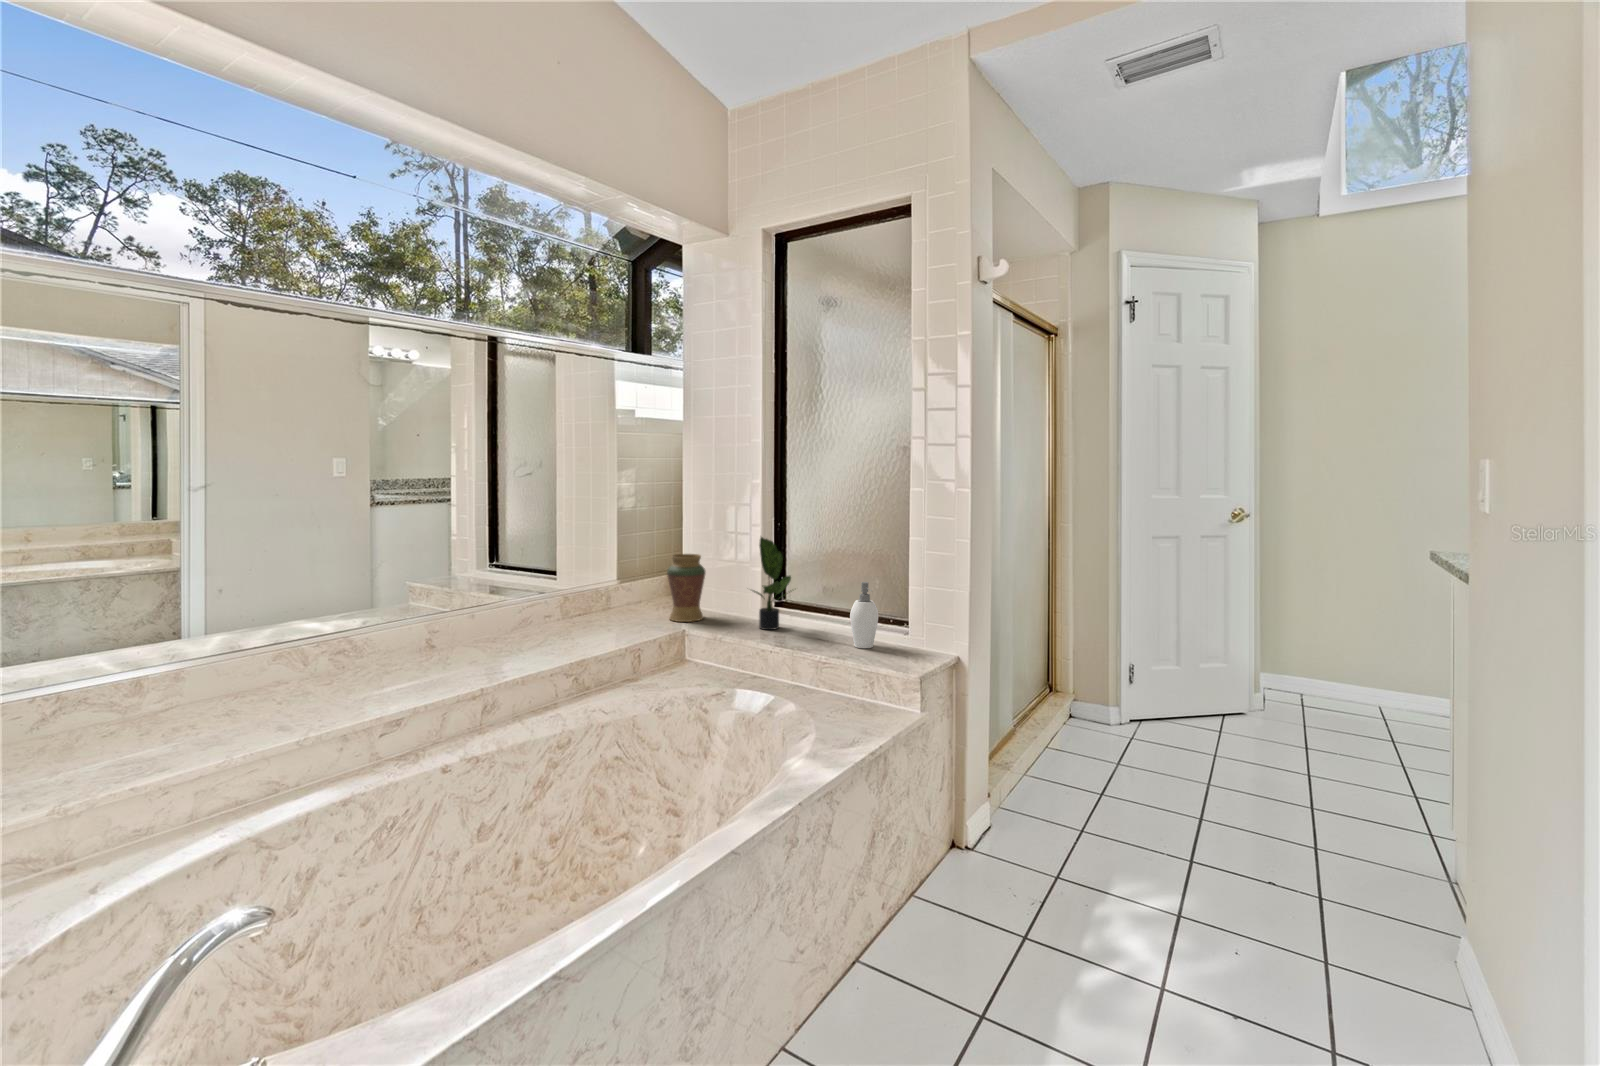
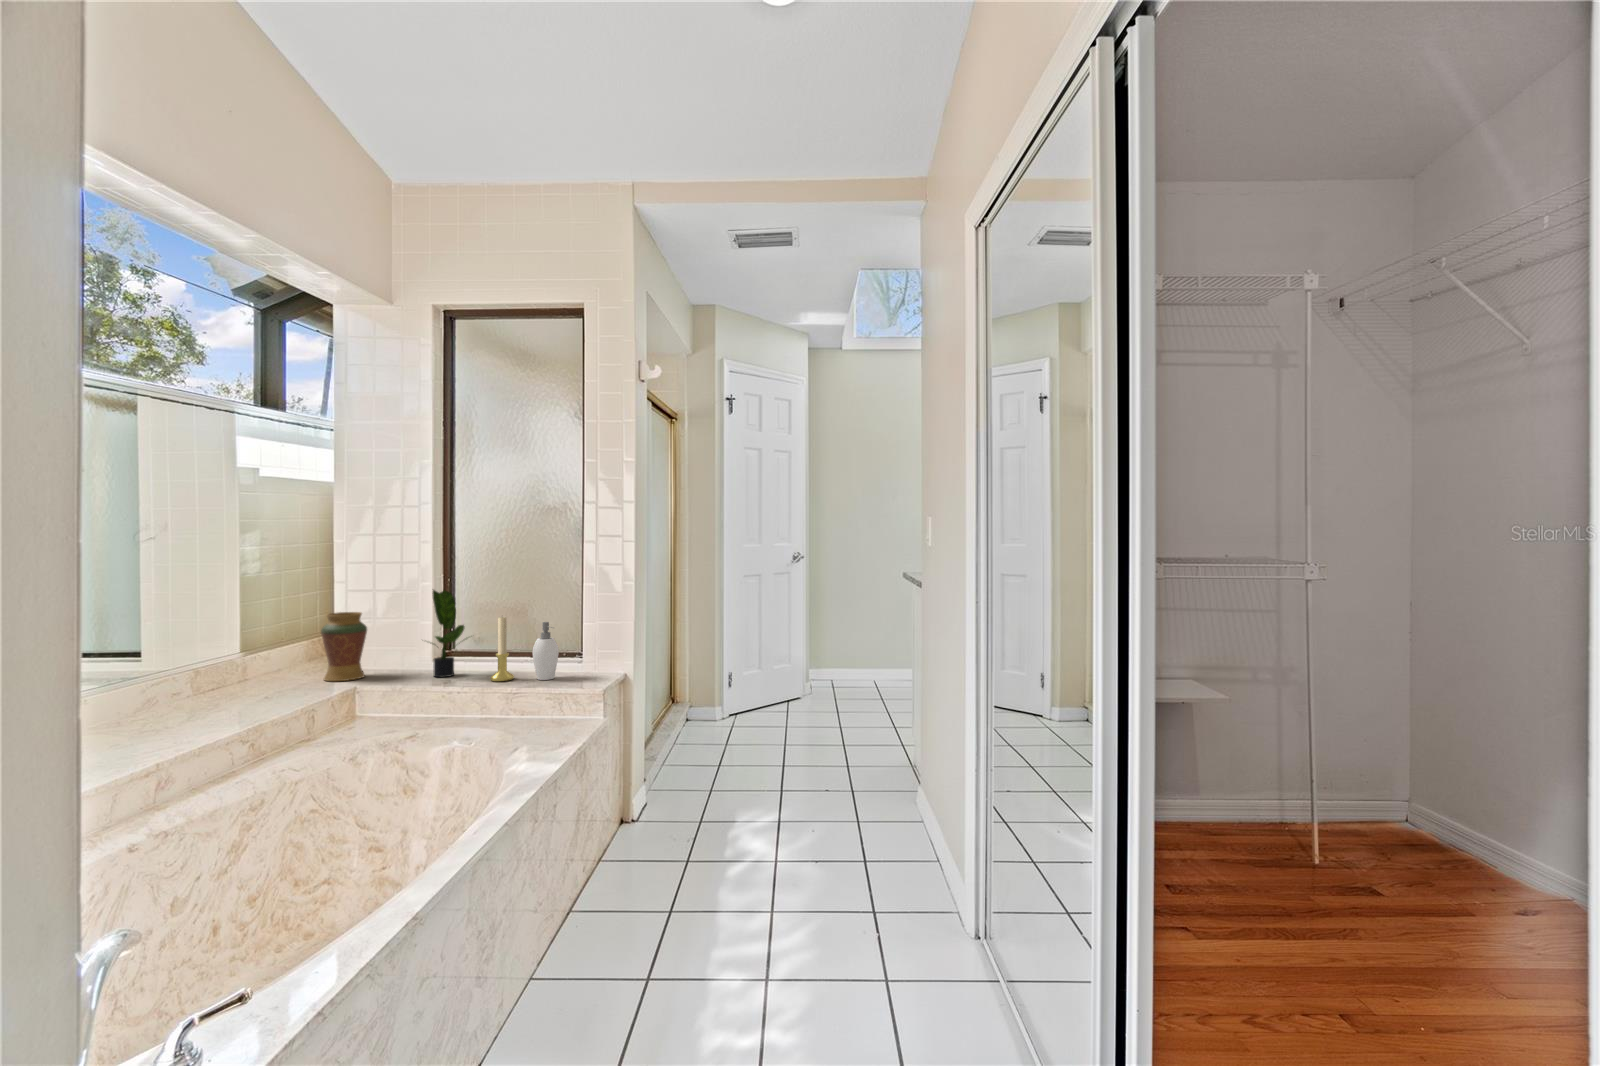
candle holder: none [808,570,832,644] -> present [490,617,514,681]

